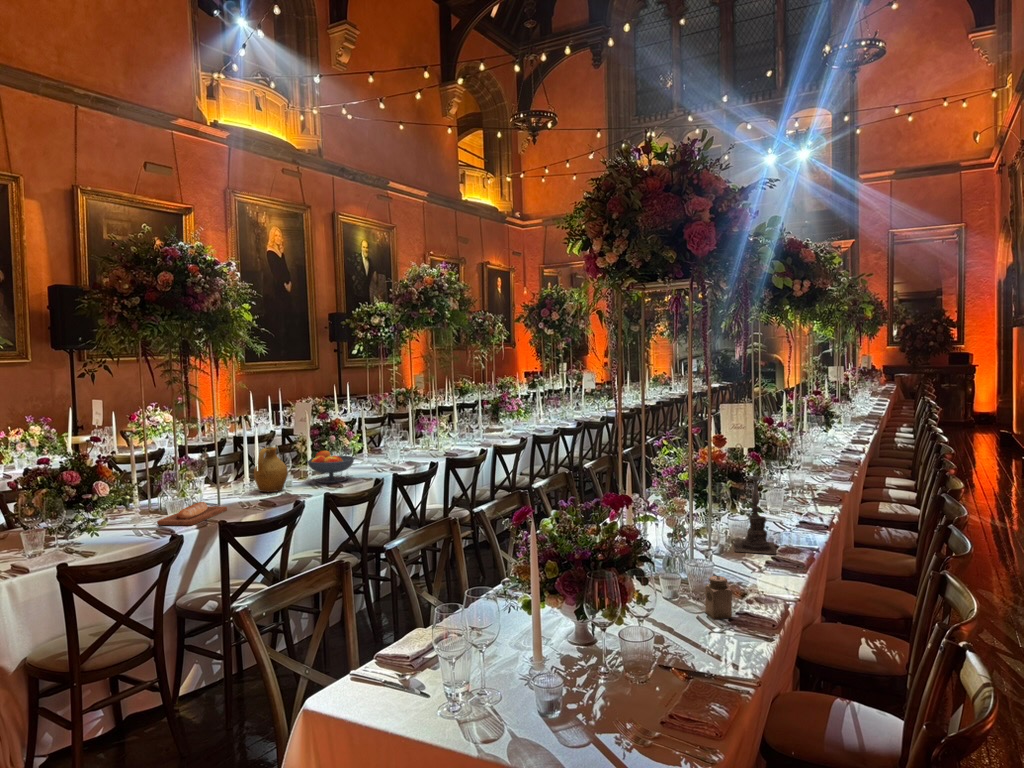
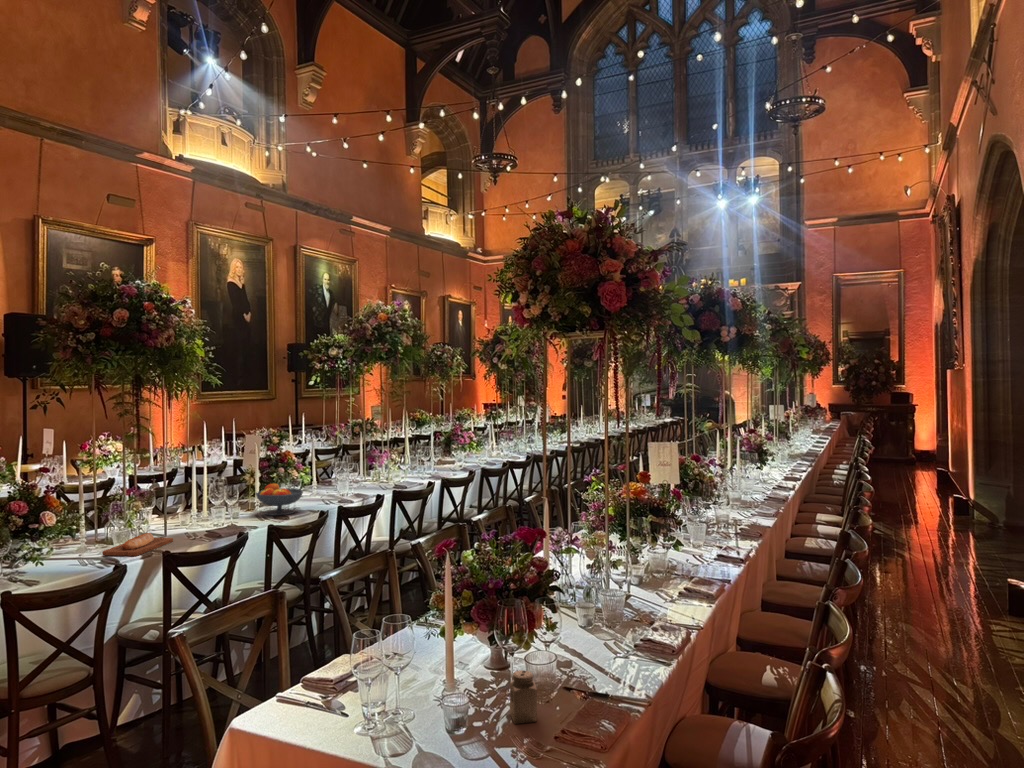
pitcher: present [254,447,288,492] -> none [202,479,236,524]
candle holder: present [734,473,776,554] -> none [652,503,690,586]
salt shaker: present [705,576,732,619] -> present [510,670,537,724]

